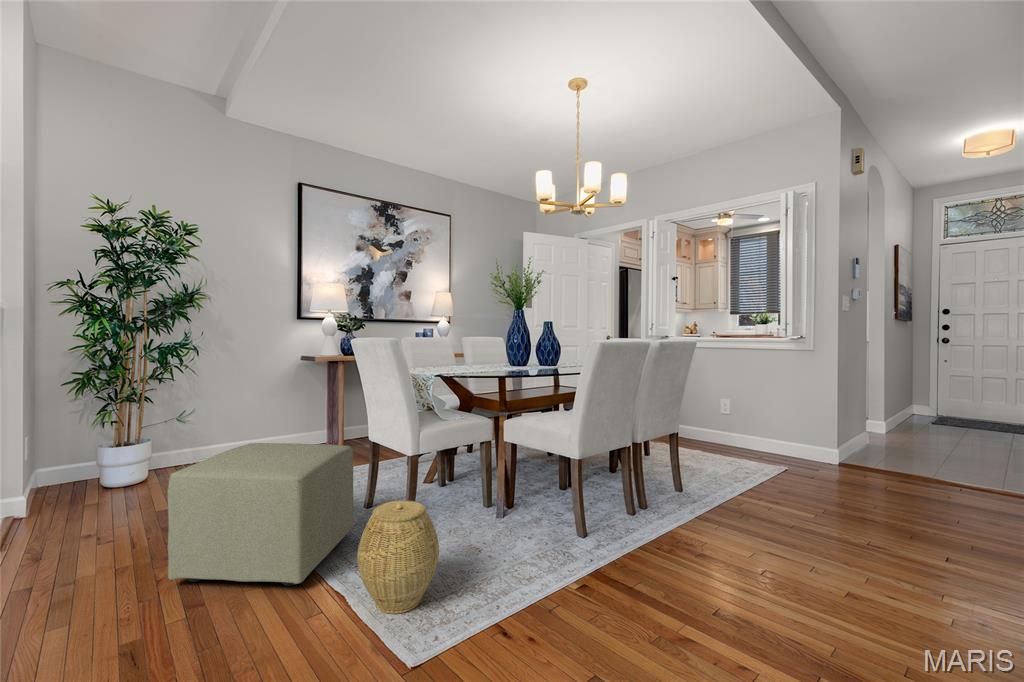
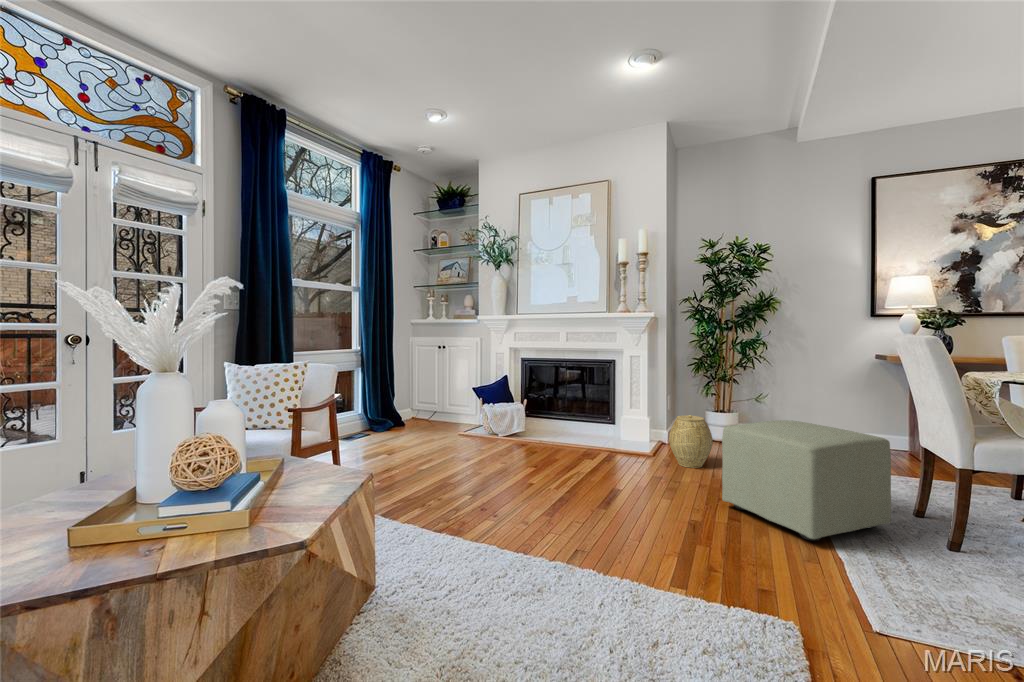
woven basket: present [357,501,439,614] -> present [669,415,713,468]

